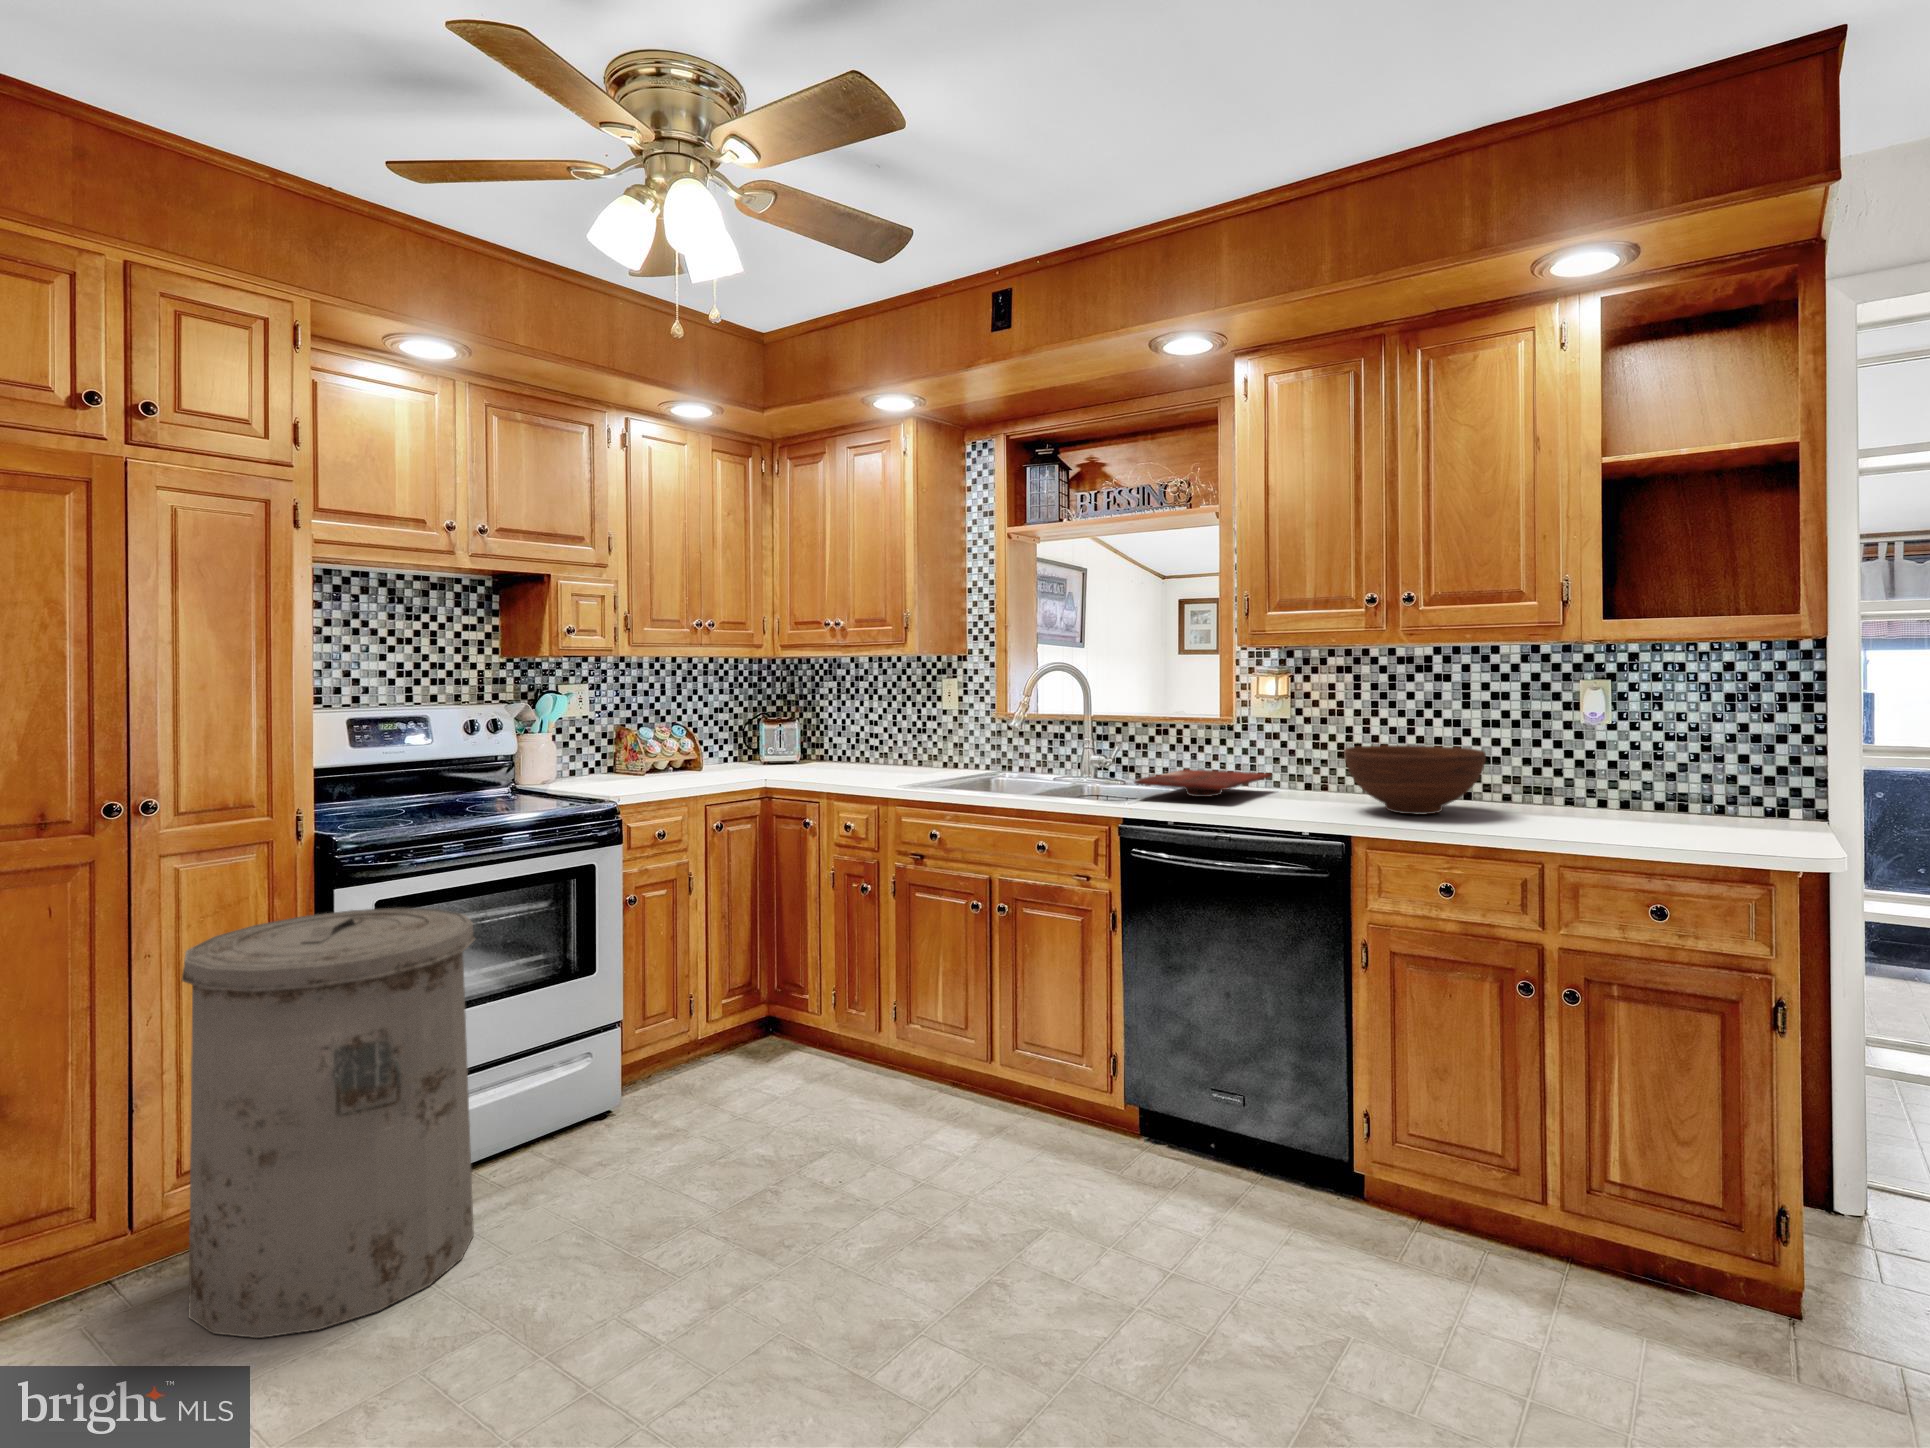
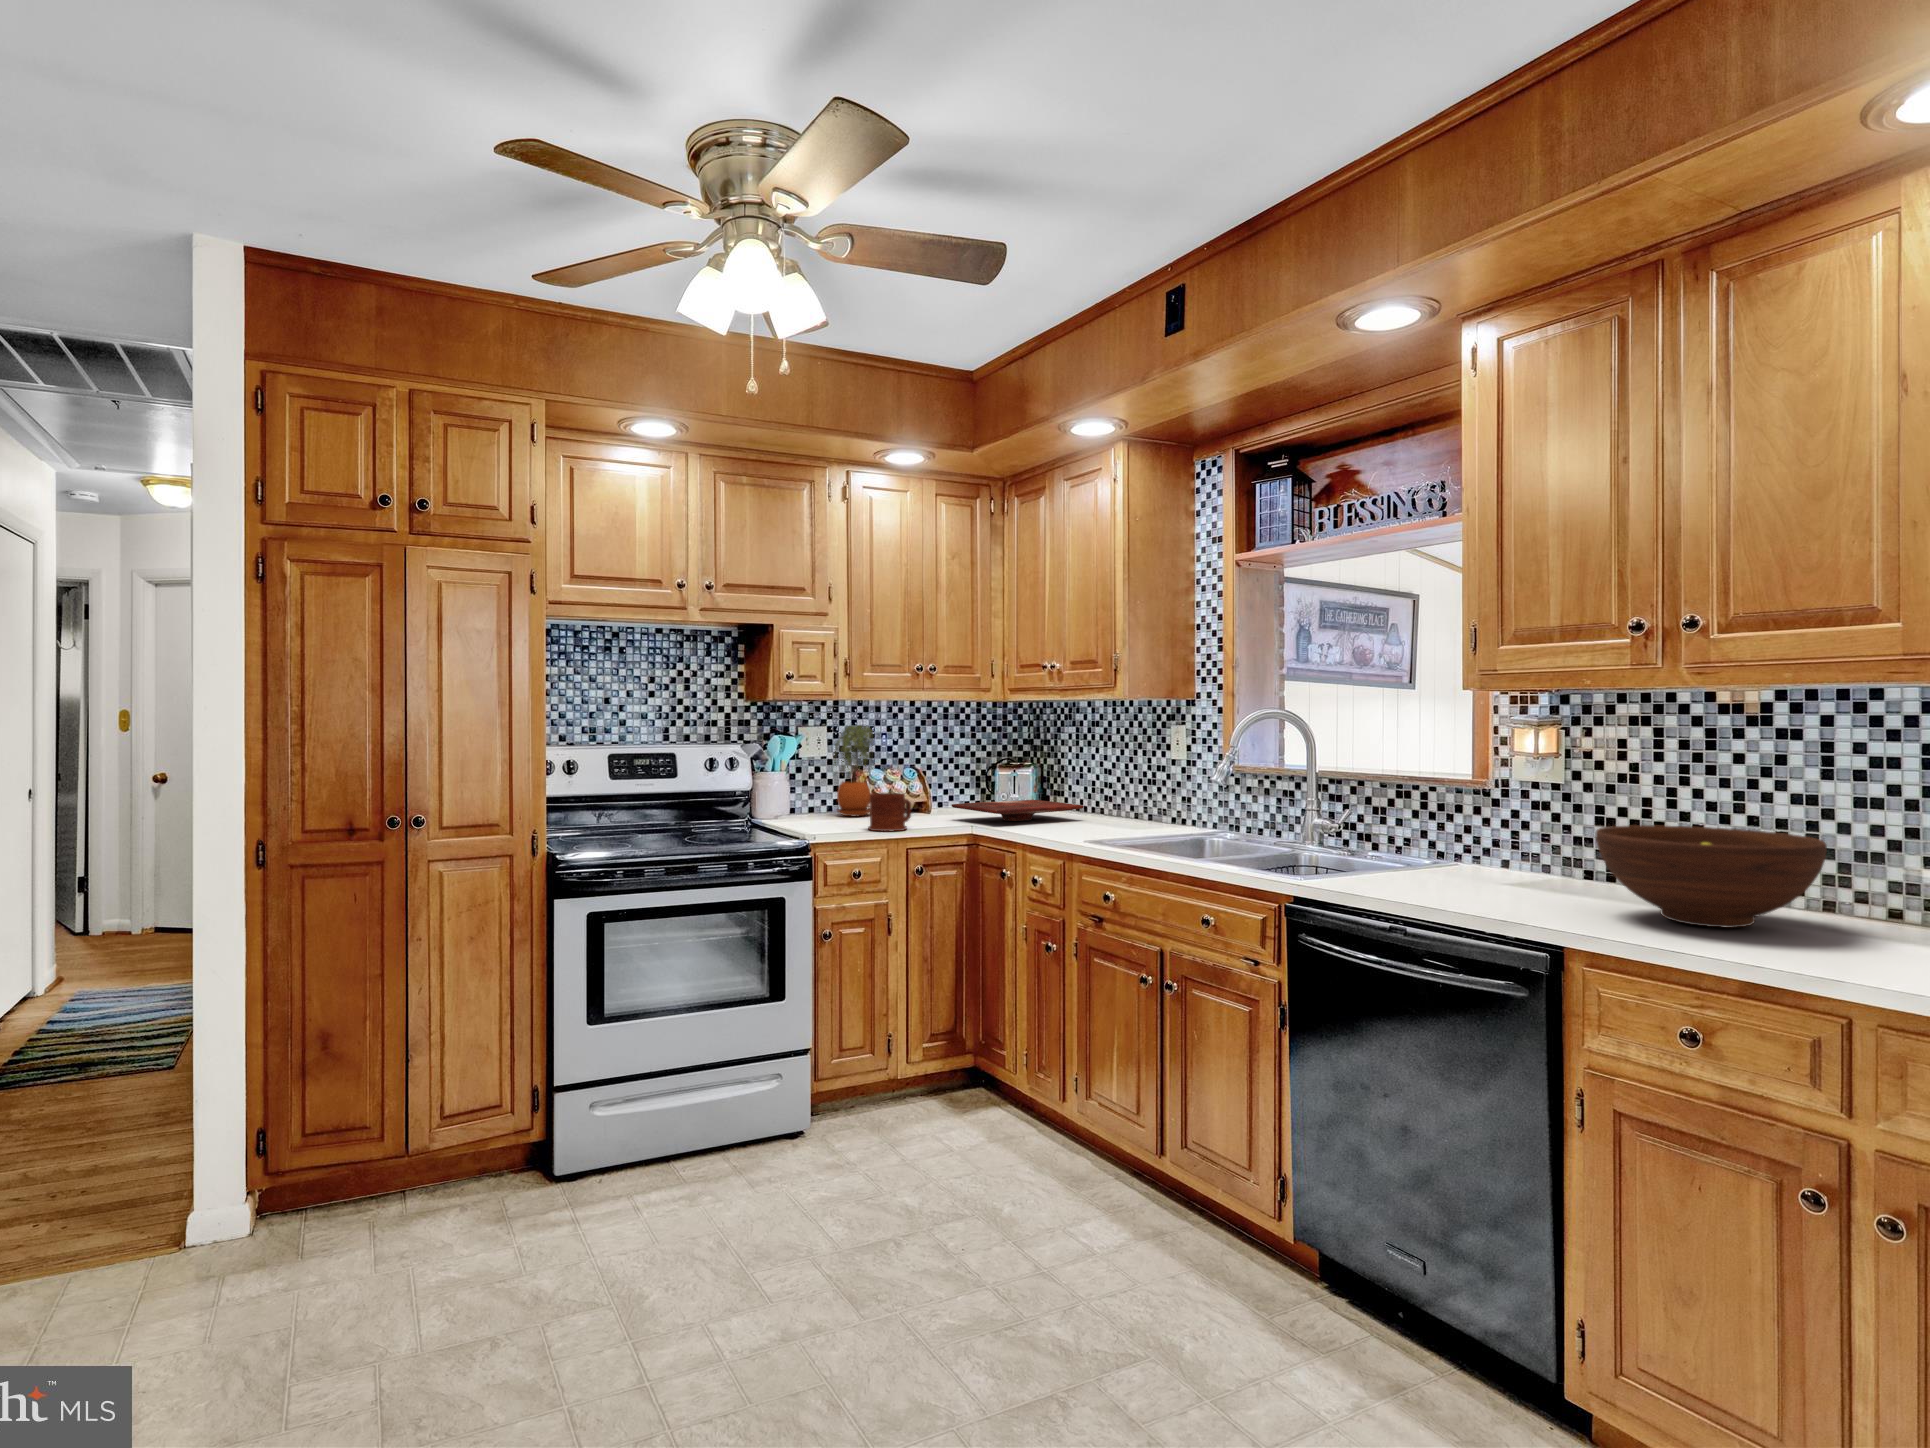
potted plant: none [592,683,639,778] -> present [834,725,873,816]
mug: none [660,751,703,790] -> present [868,793,911,831]
cutting board: present [1134,769,1272,797] -> present [952,800,1083,821]
trash can: present [182,908,475,1338] -> none [411,921,638,1280]

